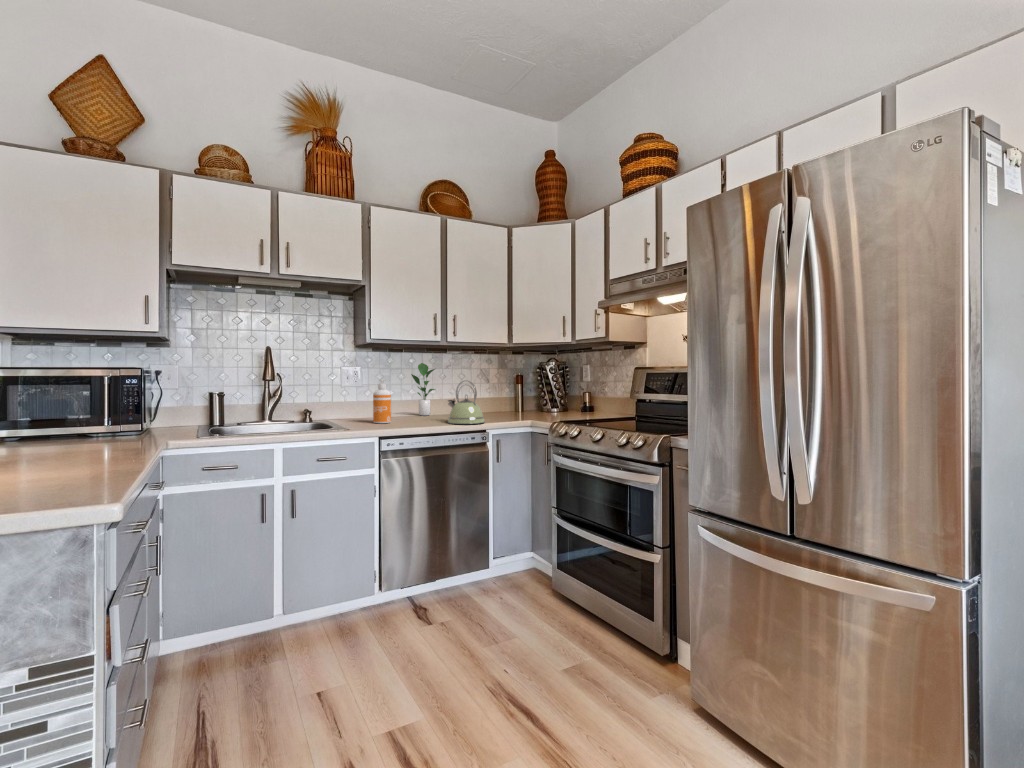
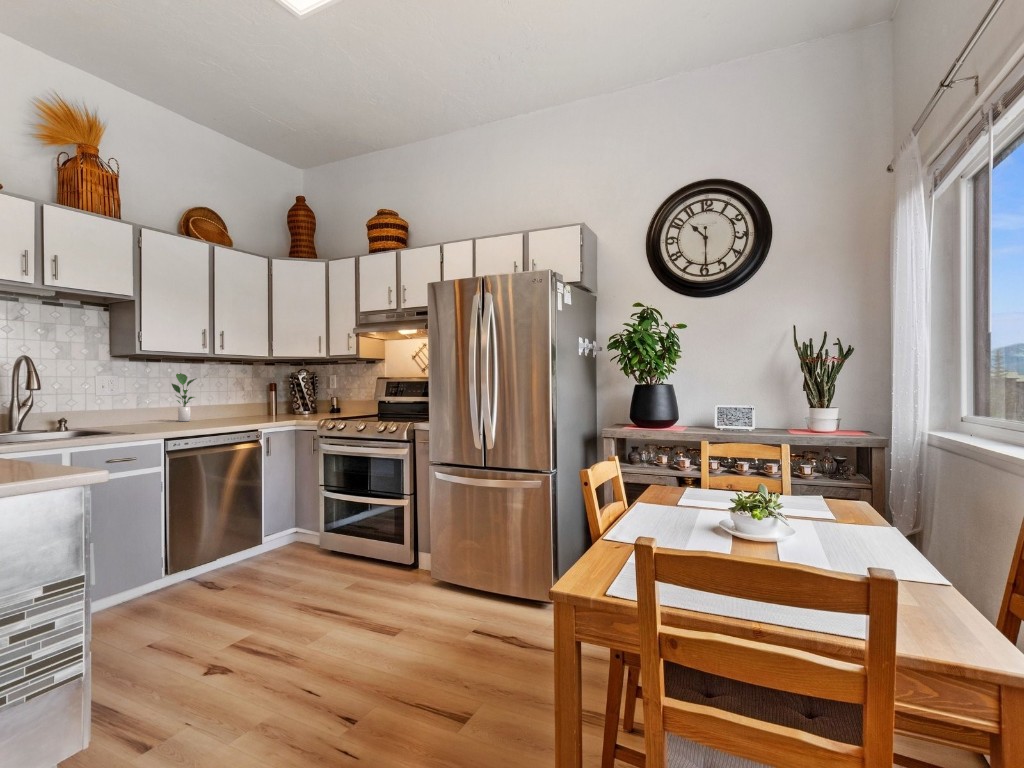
soap dispenser: present [373,380,391,423] -> none [144,388,163,429]
kettle: present [448,381,484,424] -> none [218,388,256,426]

